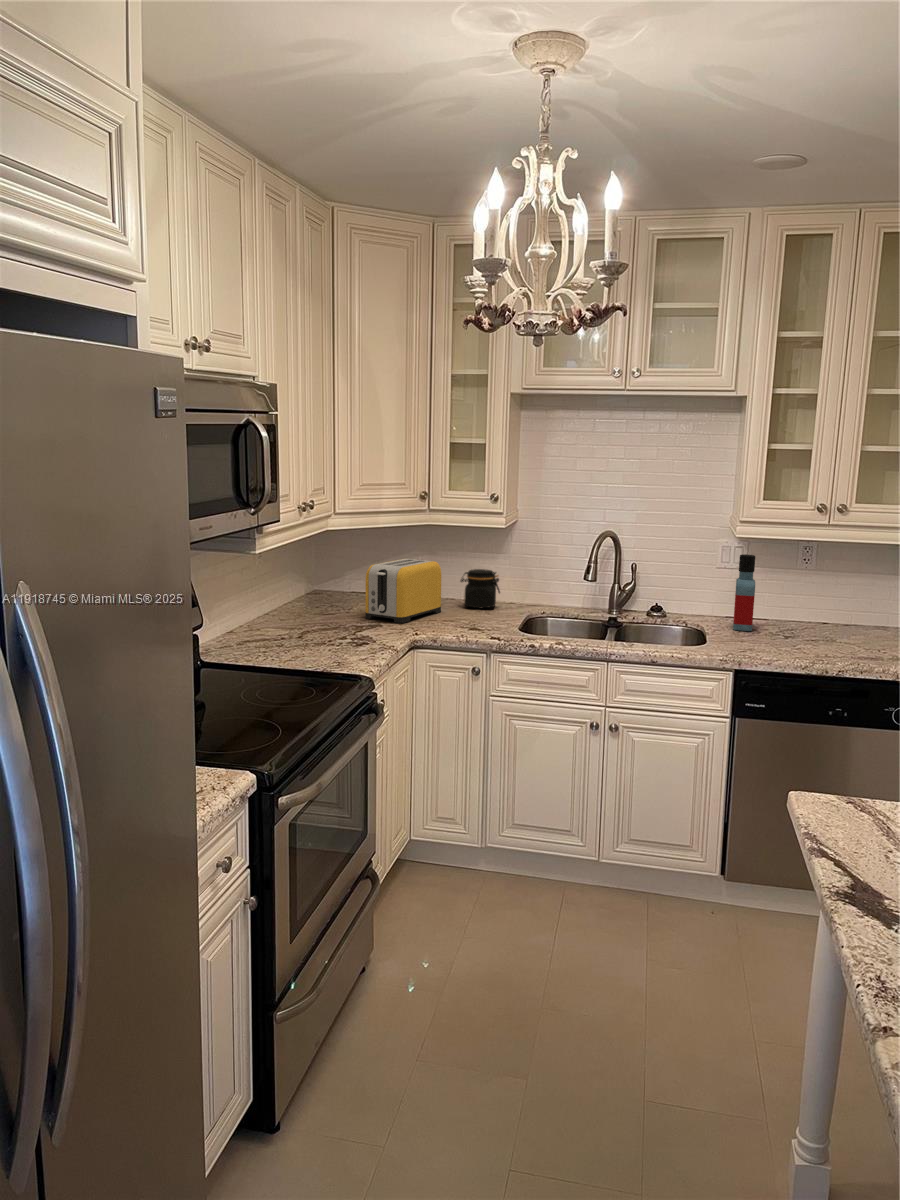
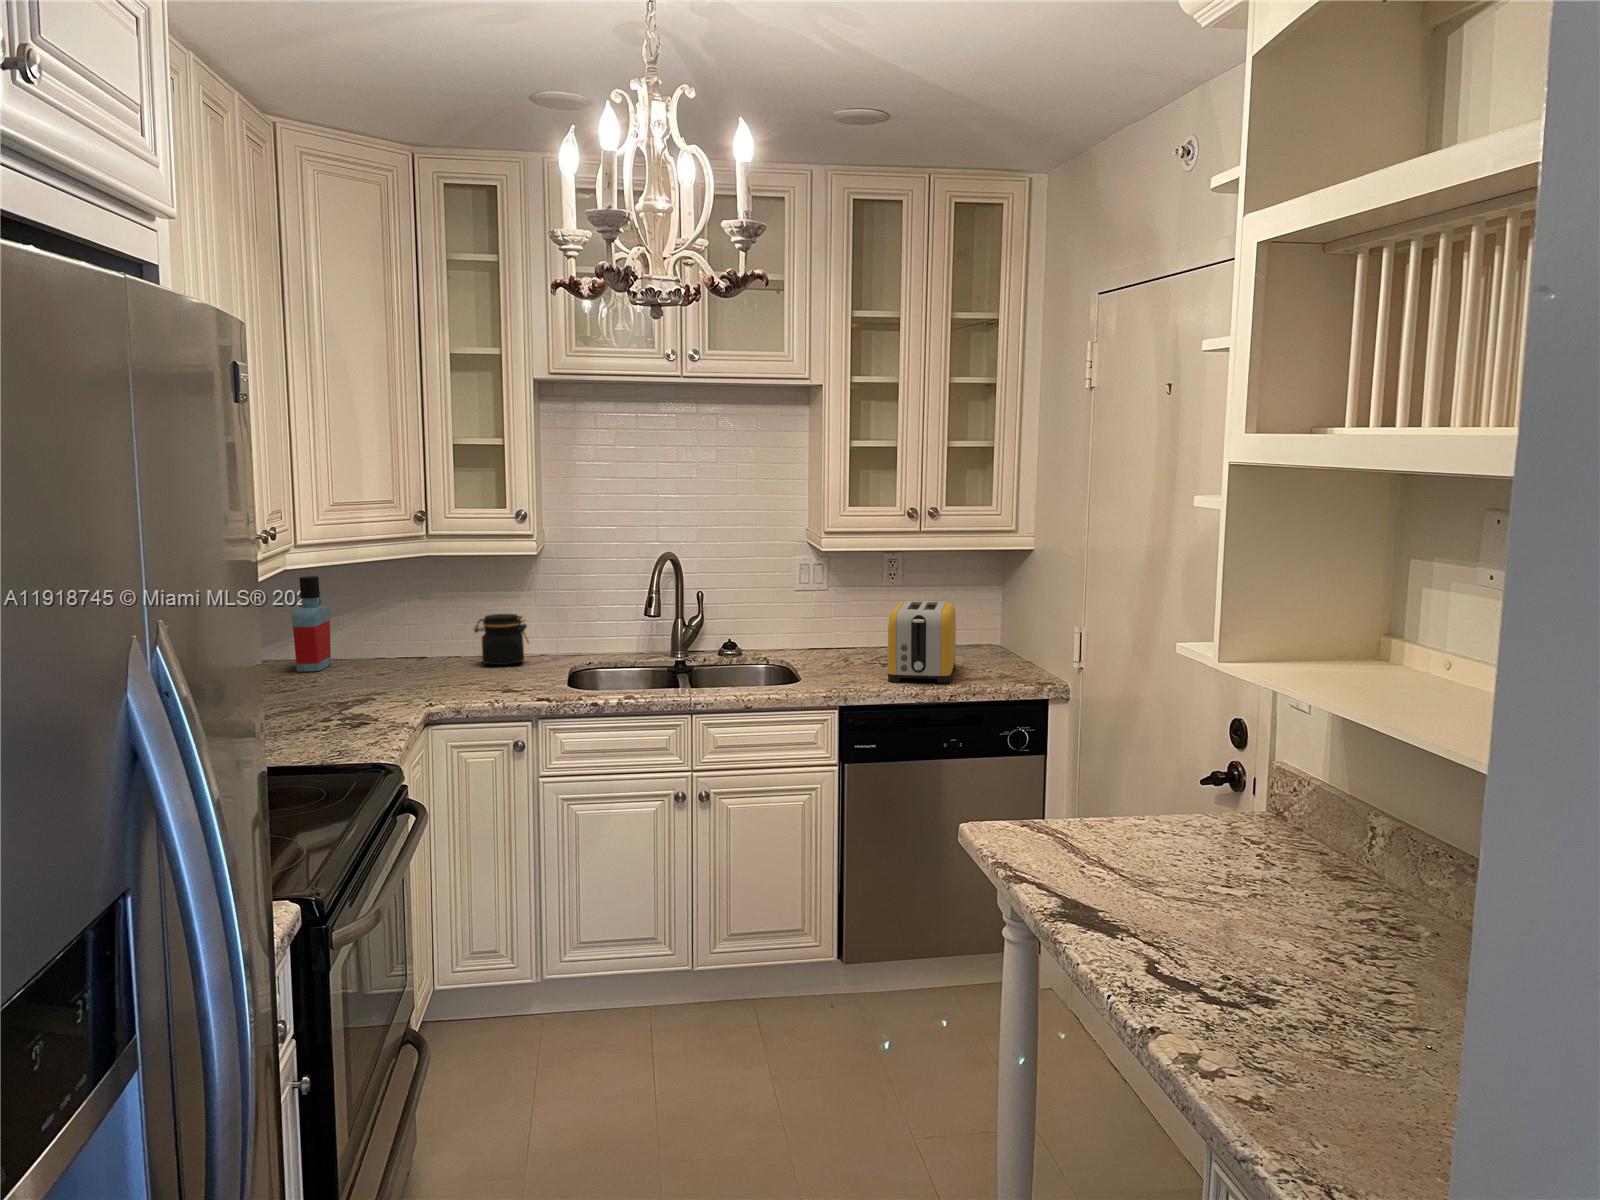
bottle: present [733,554,755,631] -> present [292,576,331,672]
toaster: present [365,559,441,623] -> present [888,601,956,683]

